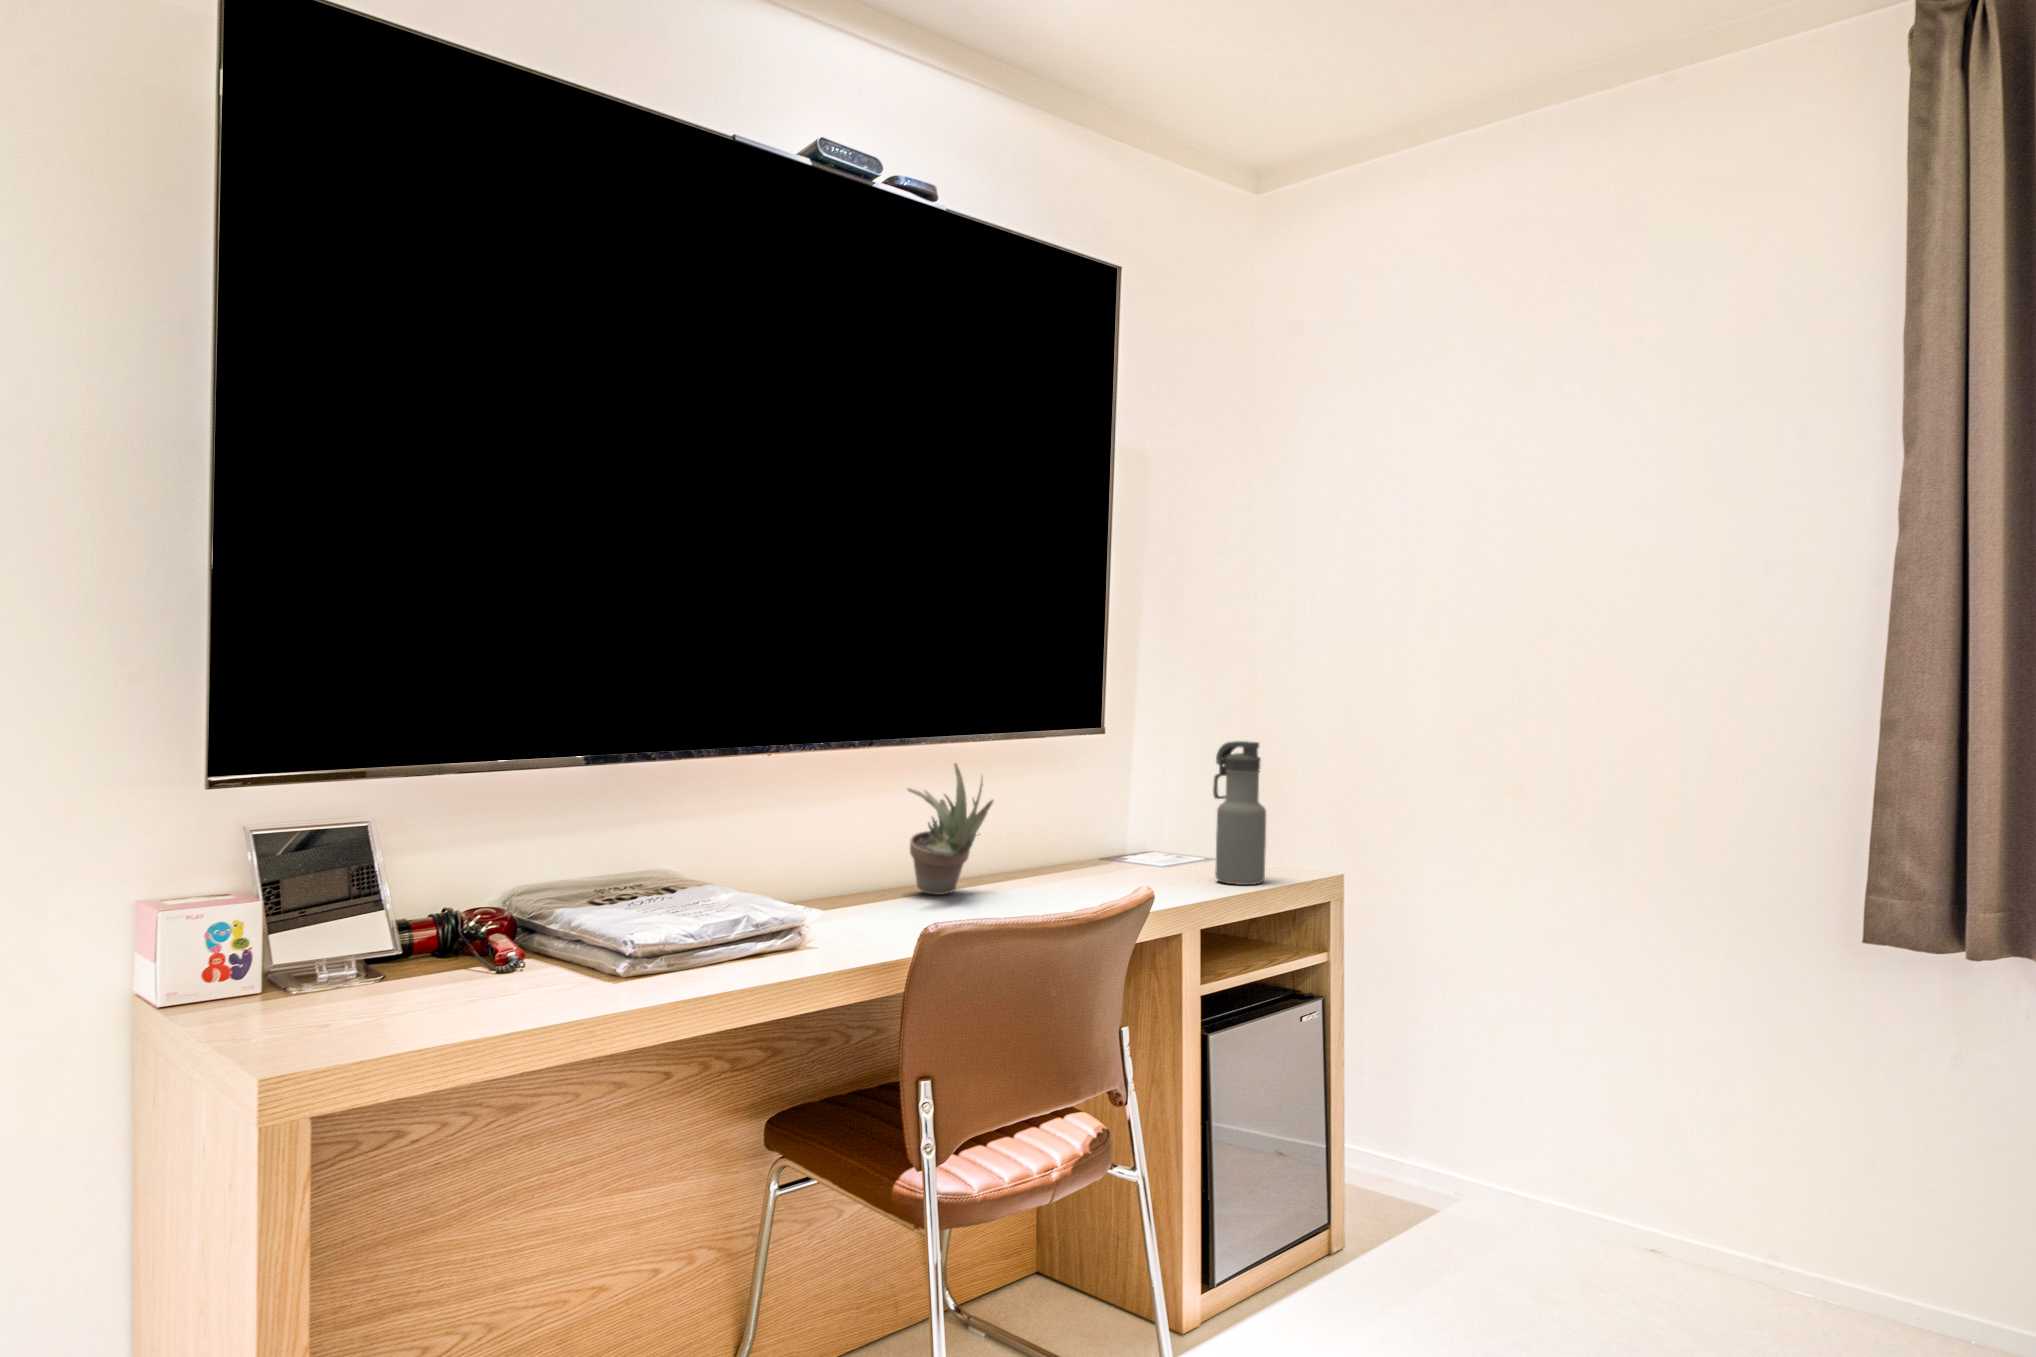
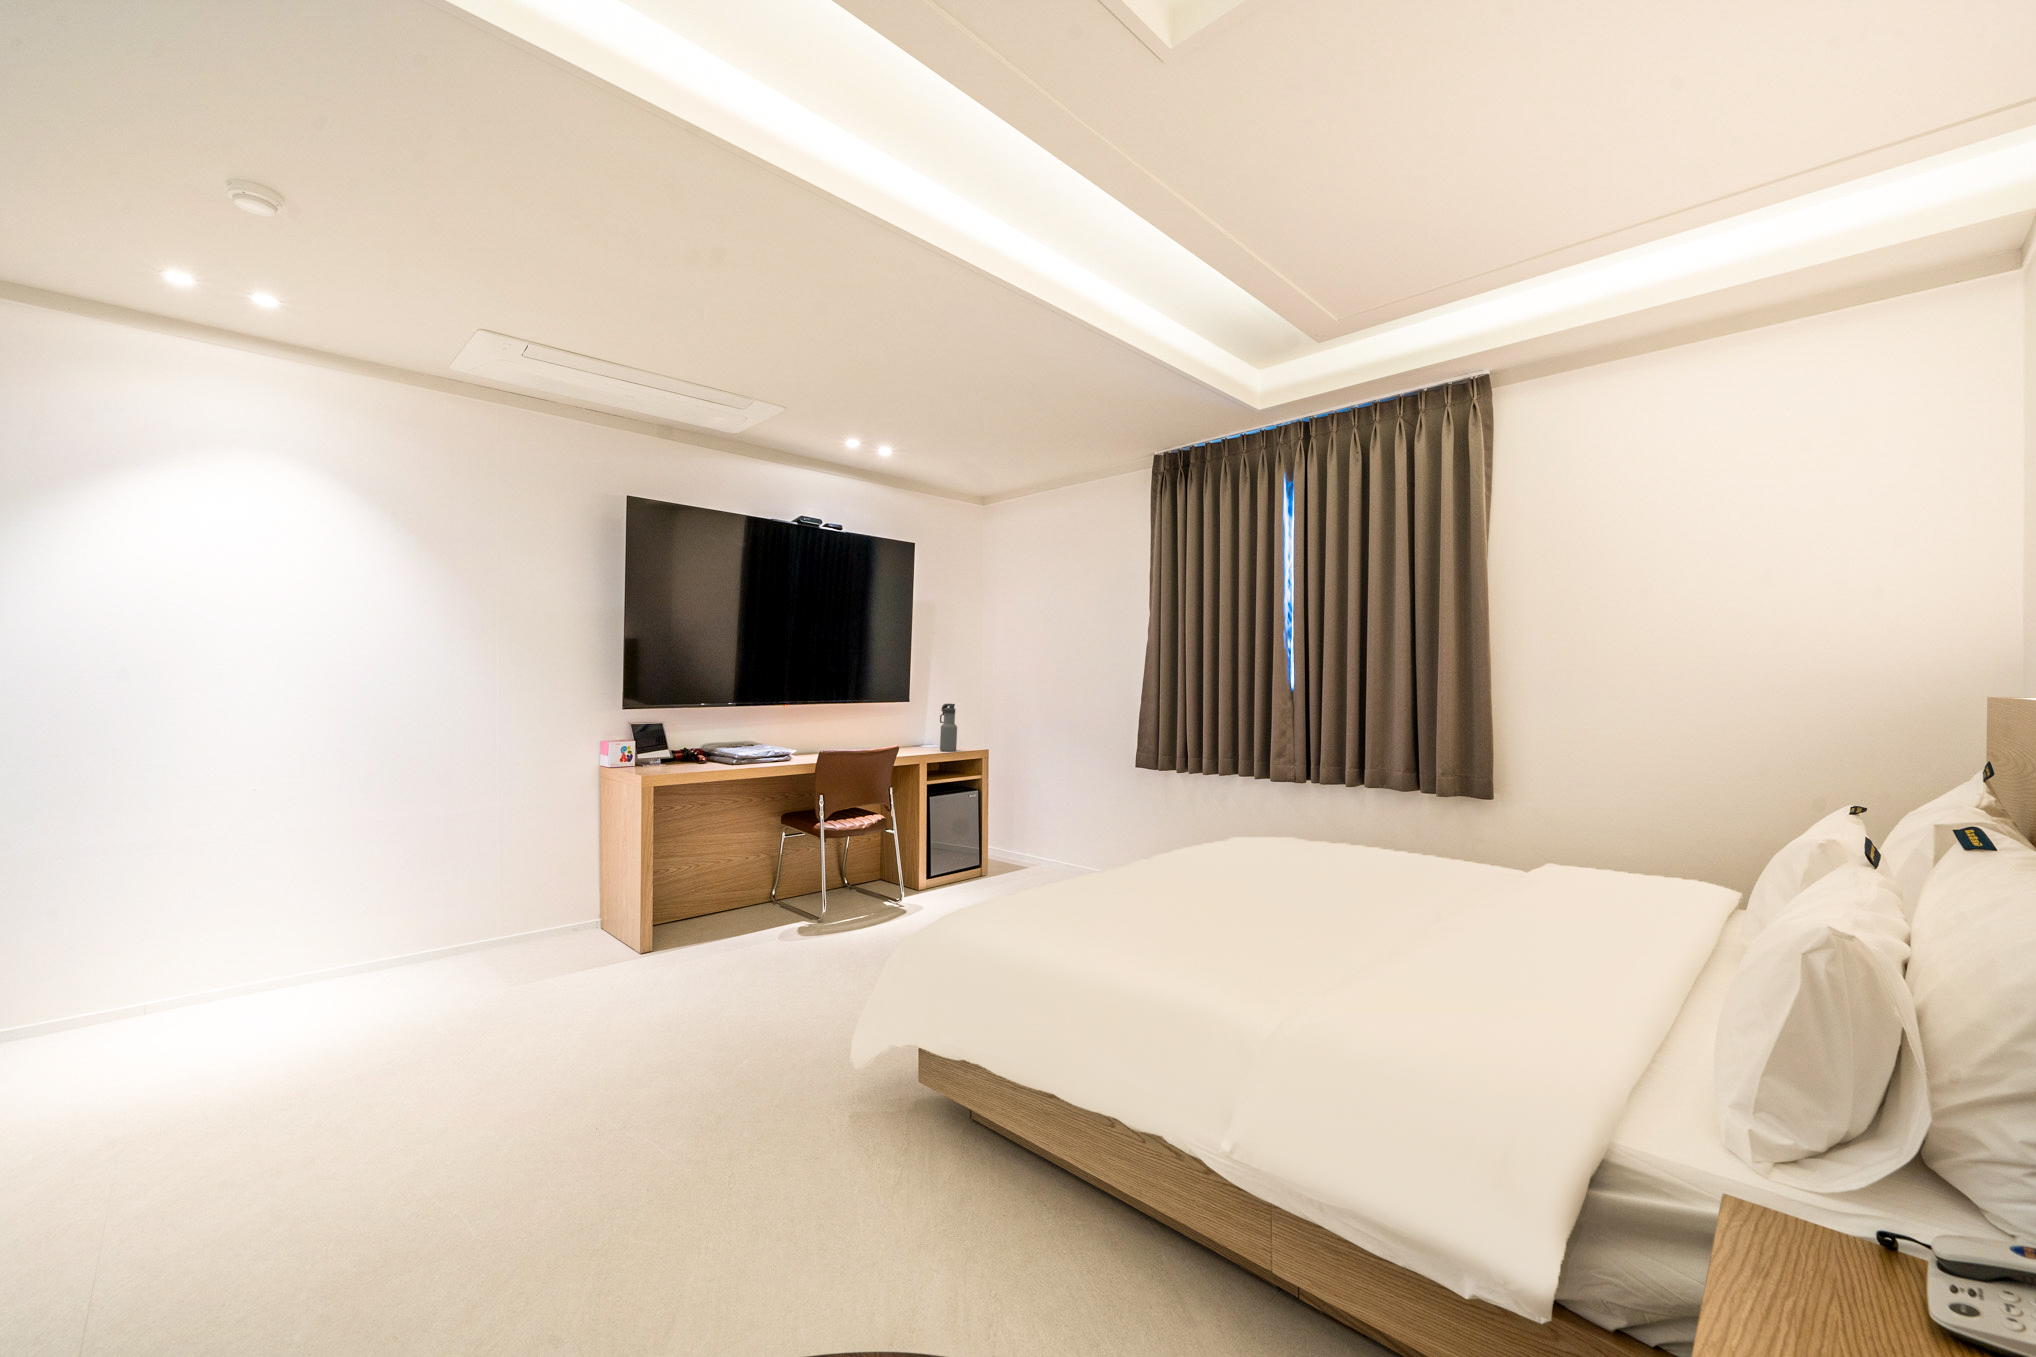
succulent plant: present [908,763,993,895] -> none [833,709,861,752]

